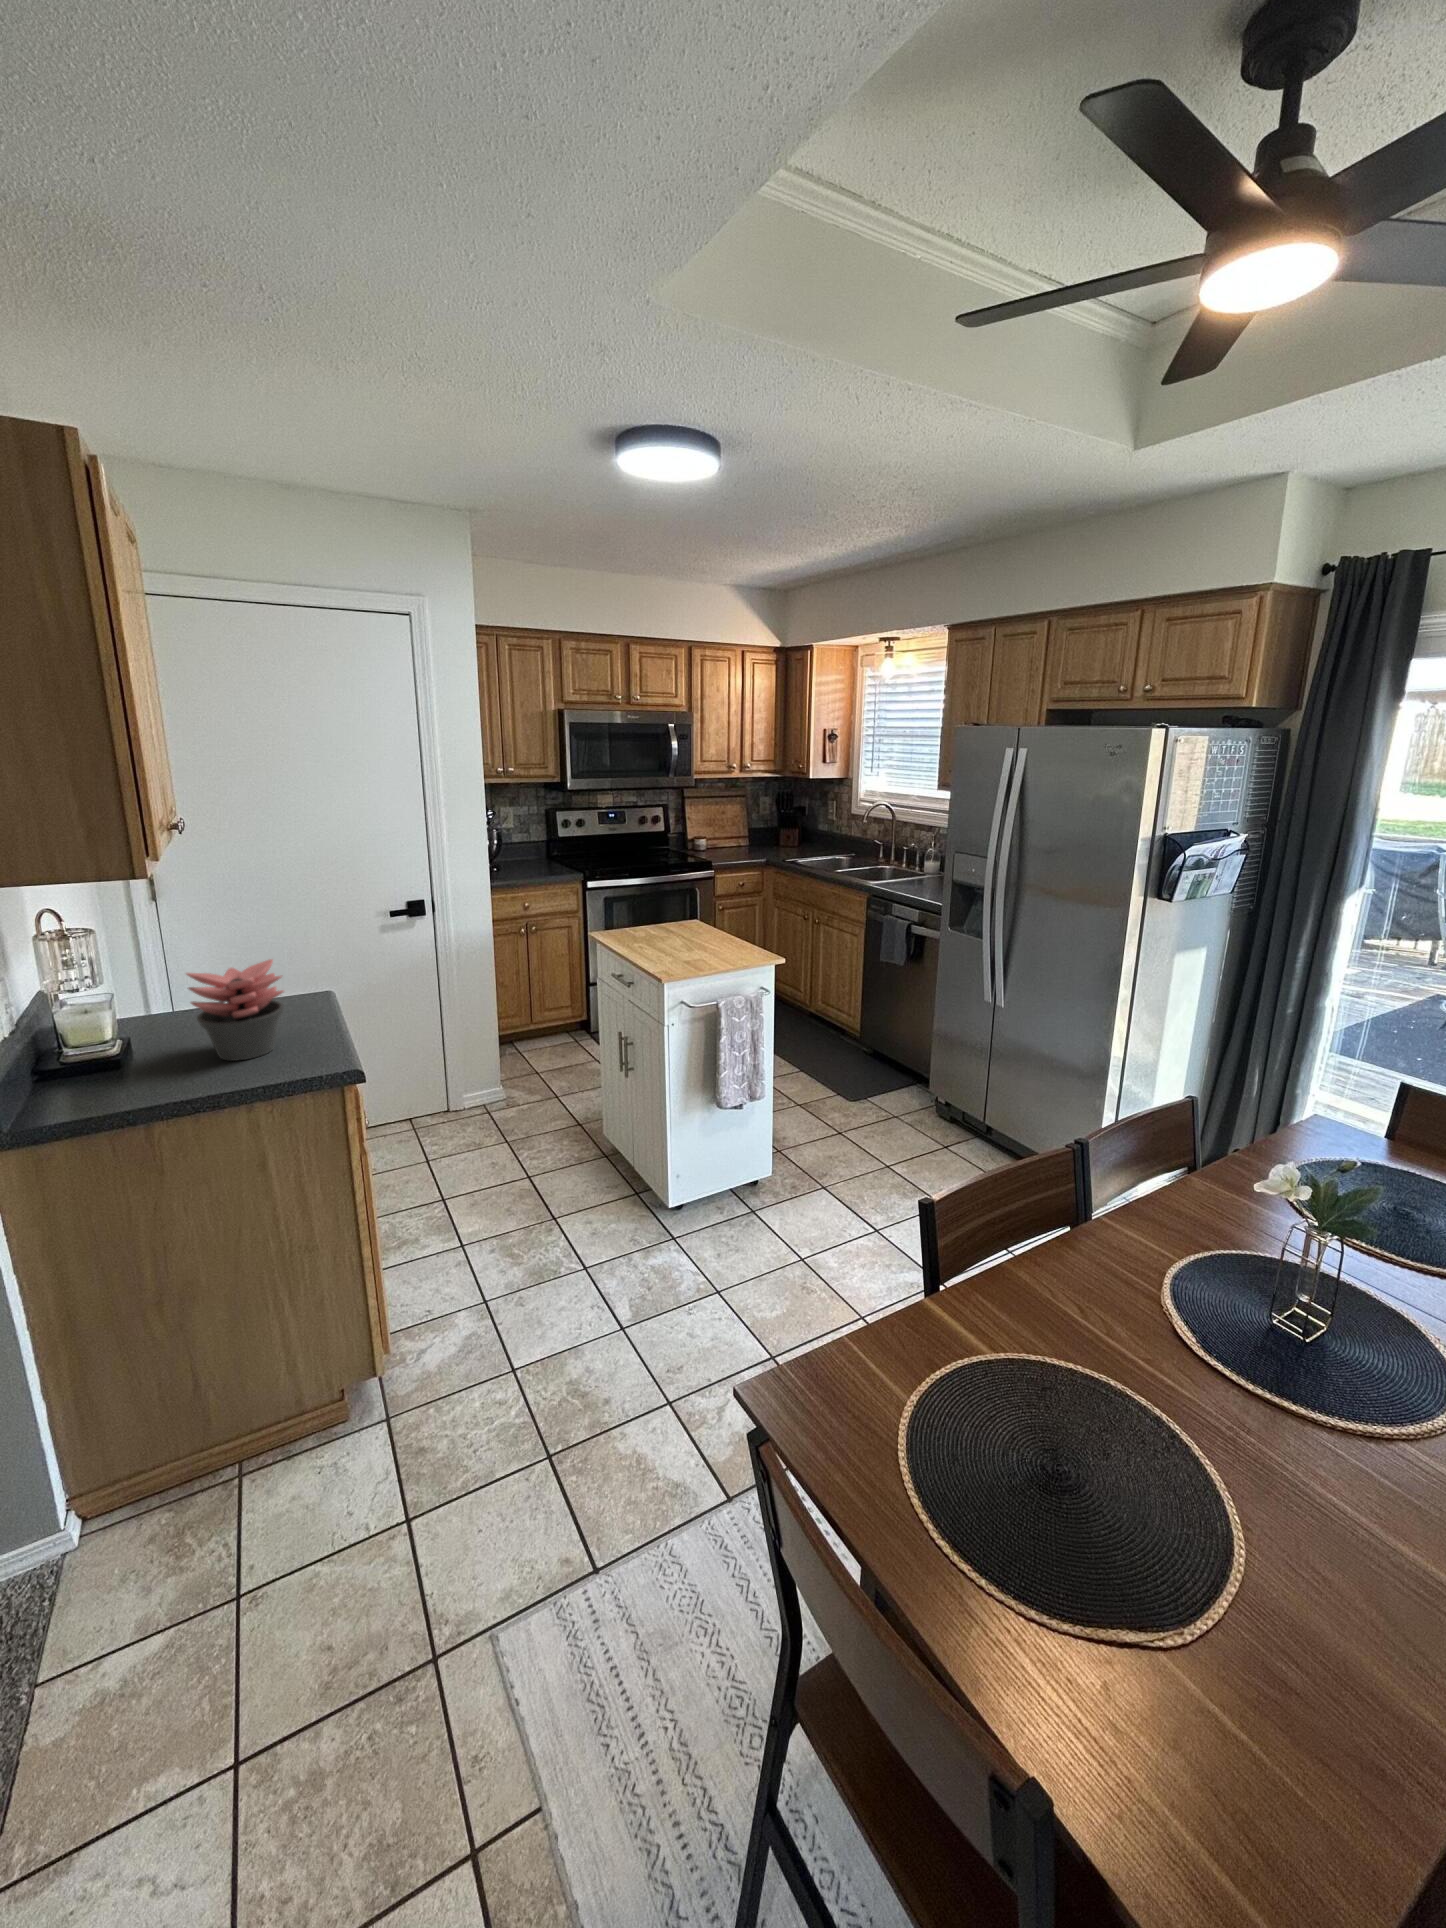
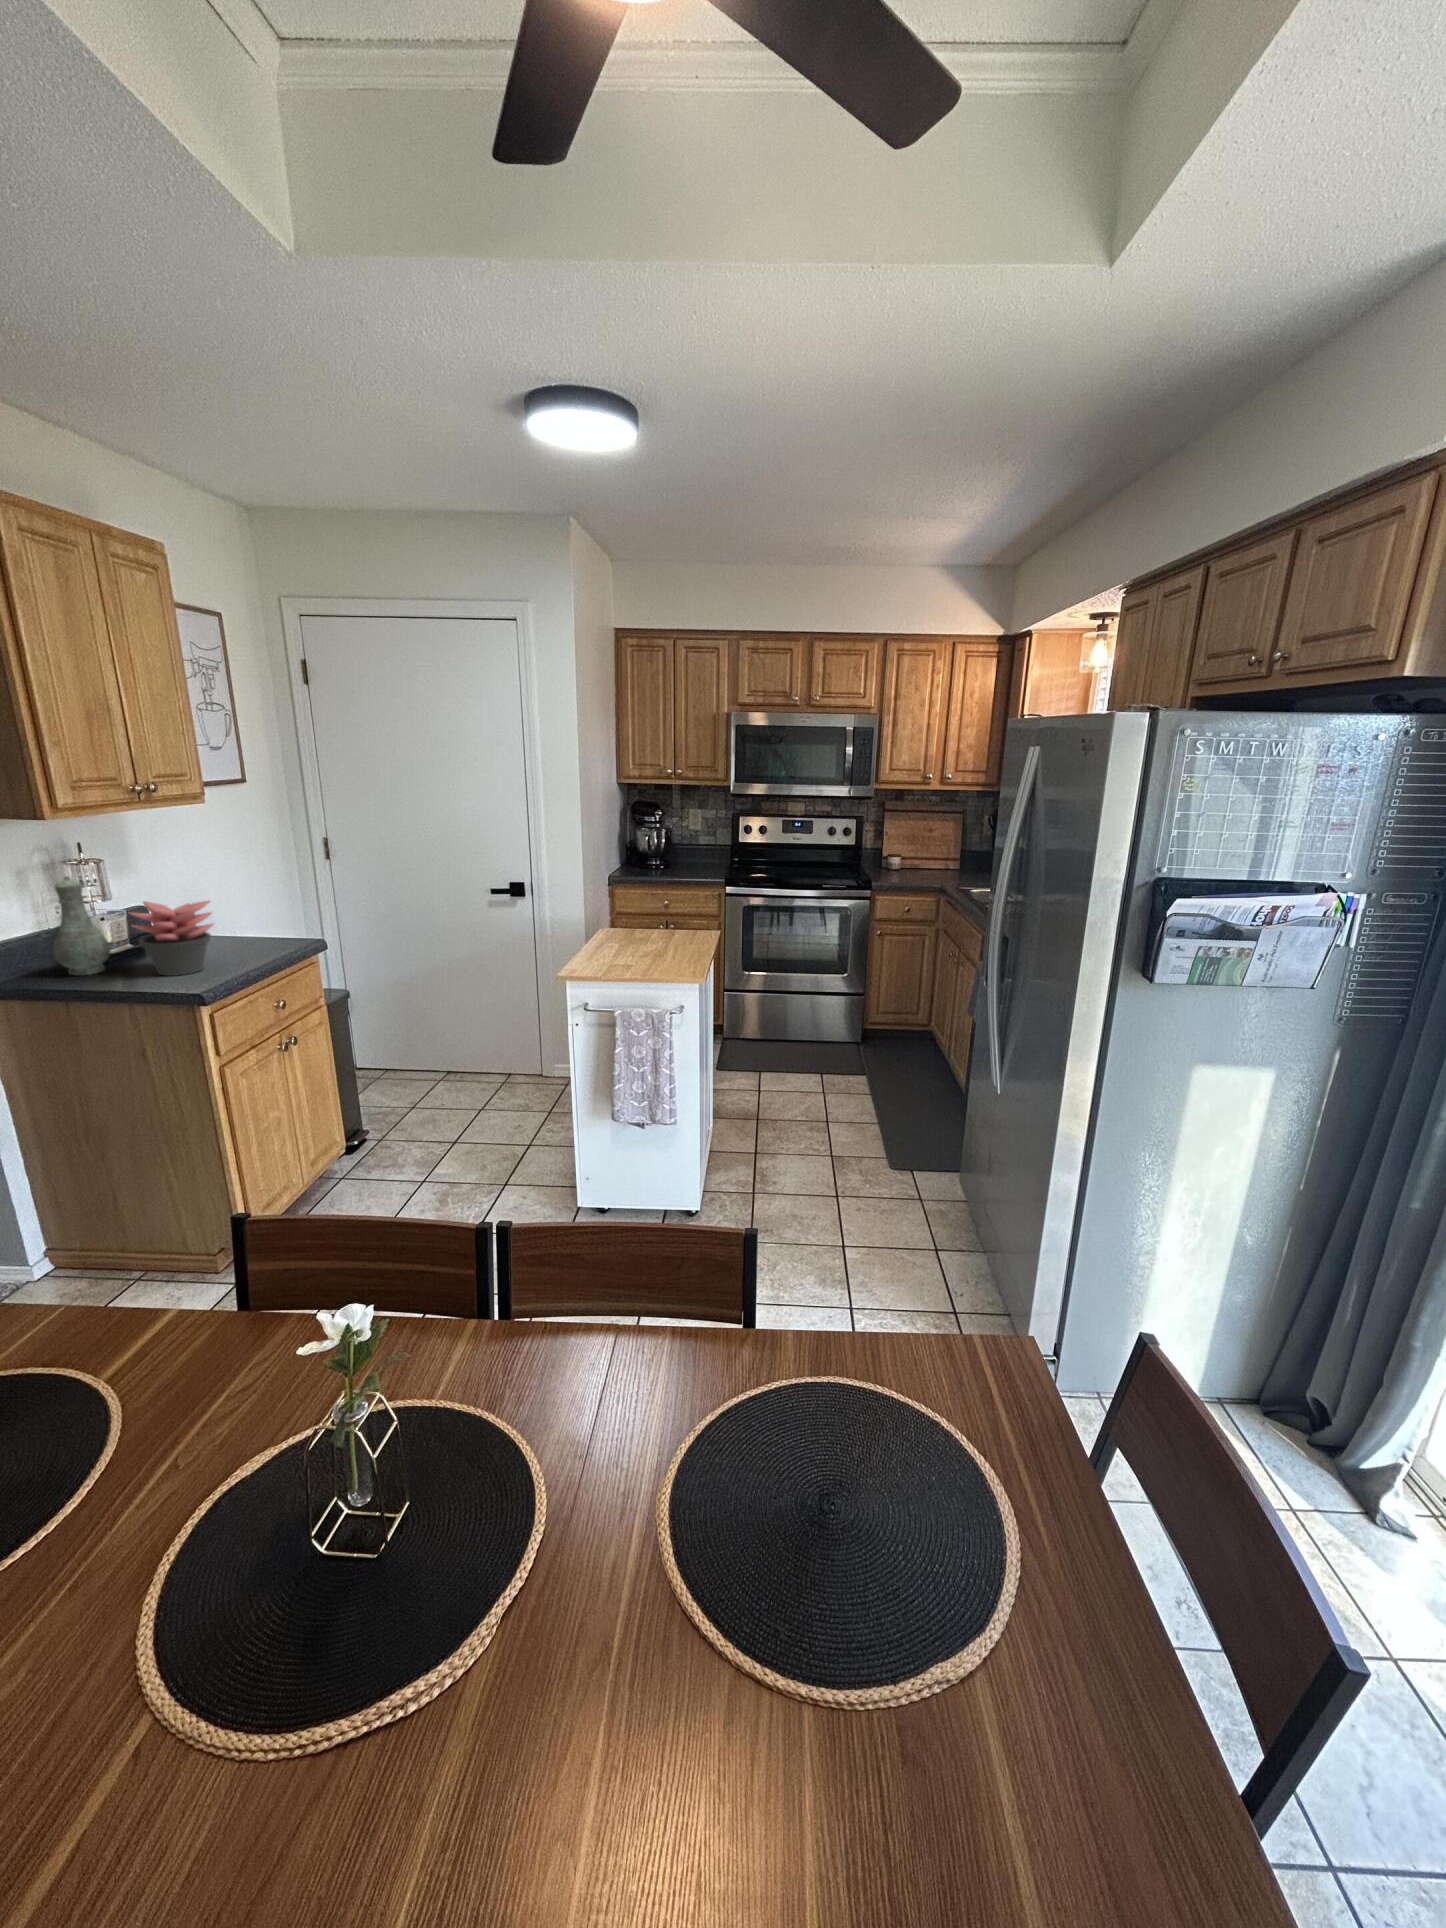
vase: none [65,955,141,1087] -> present [53,876,110,975]

